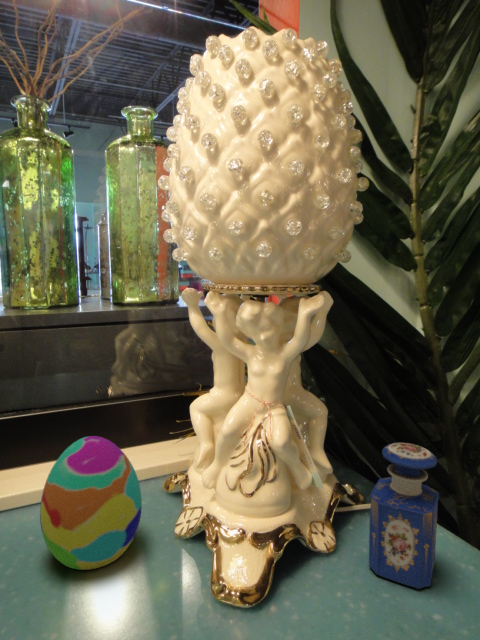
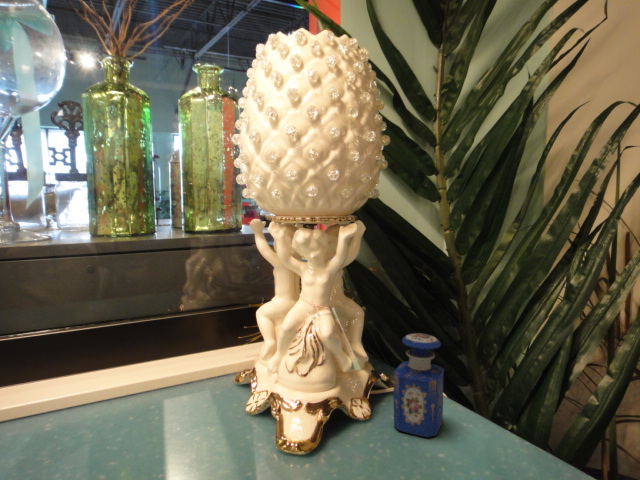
decorative egg: present [40,436,142,570] -> none [143,335,220,436]

